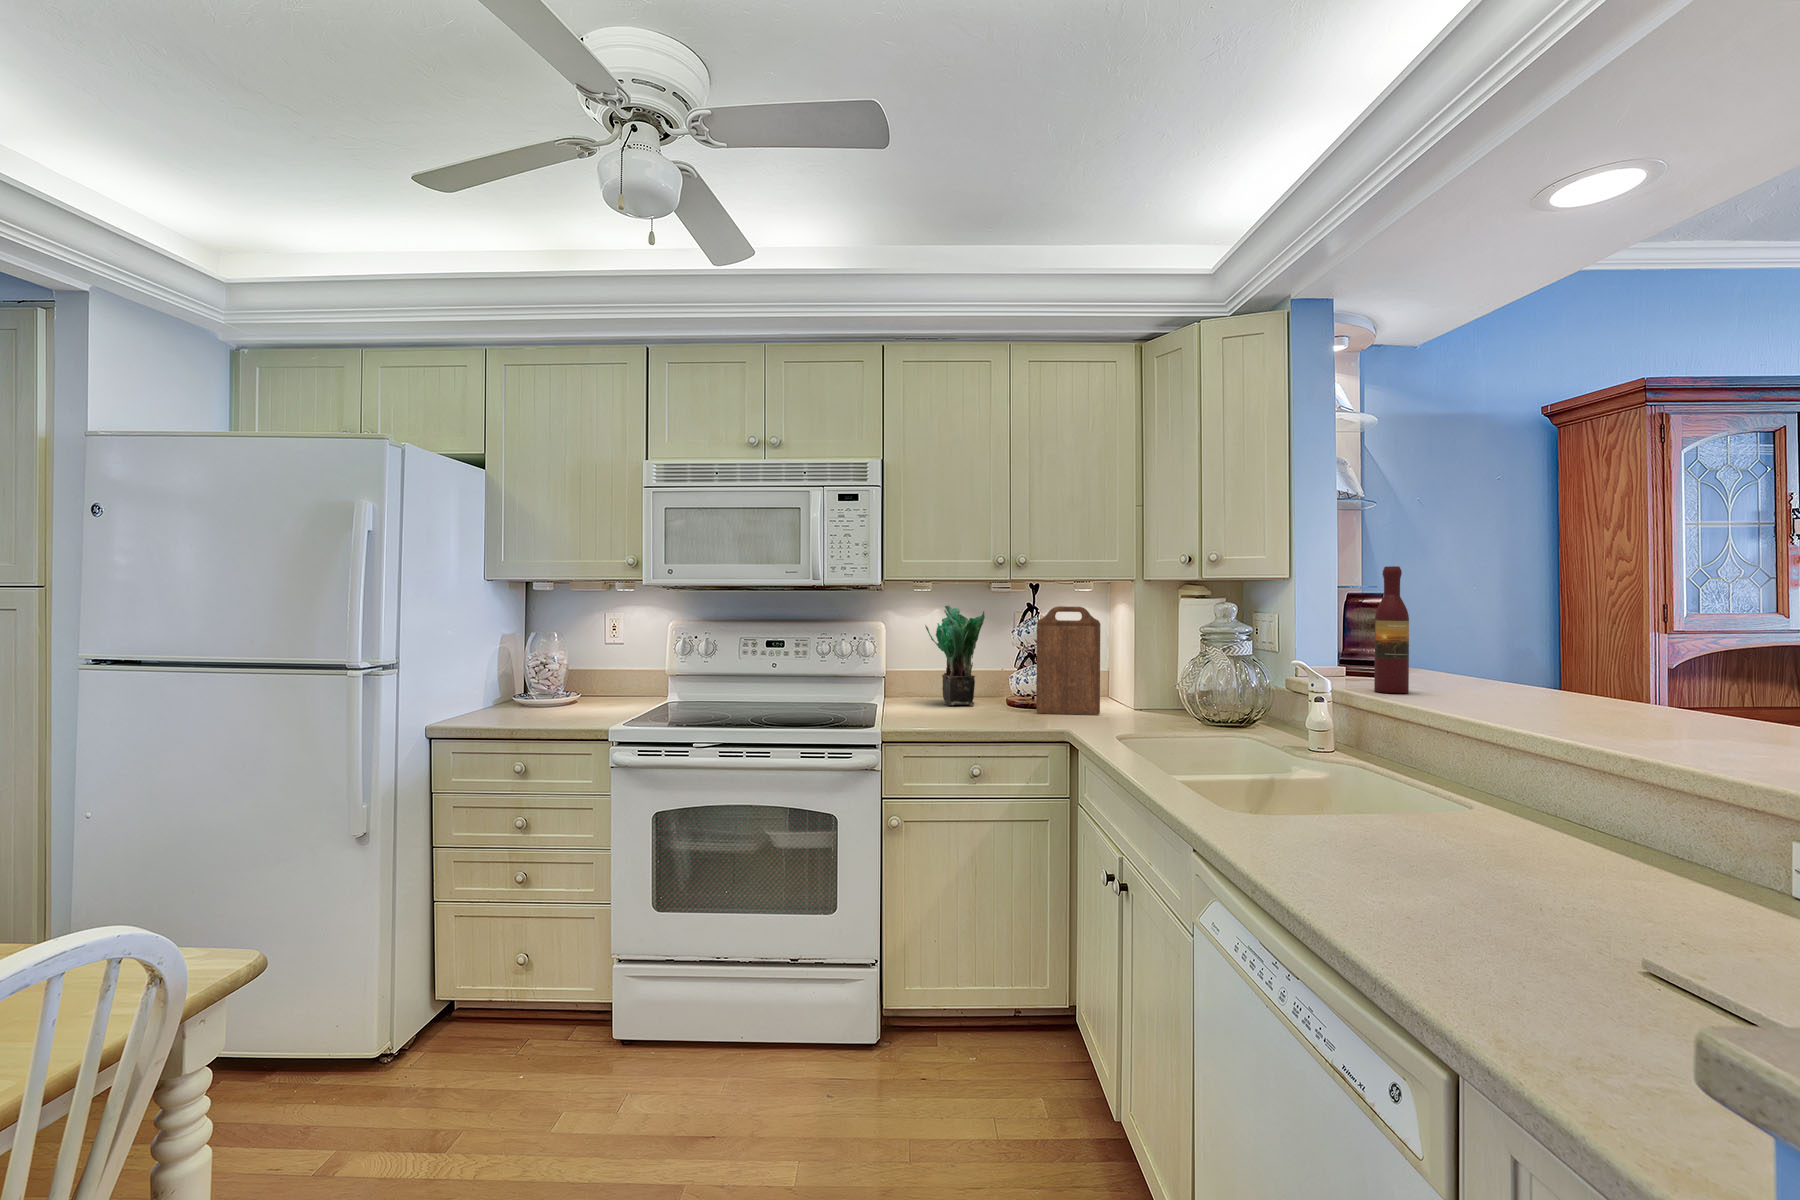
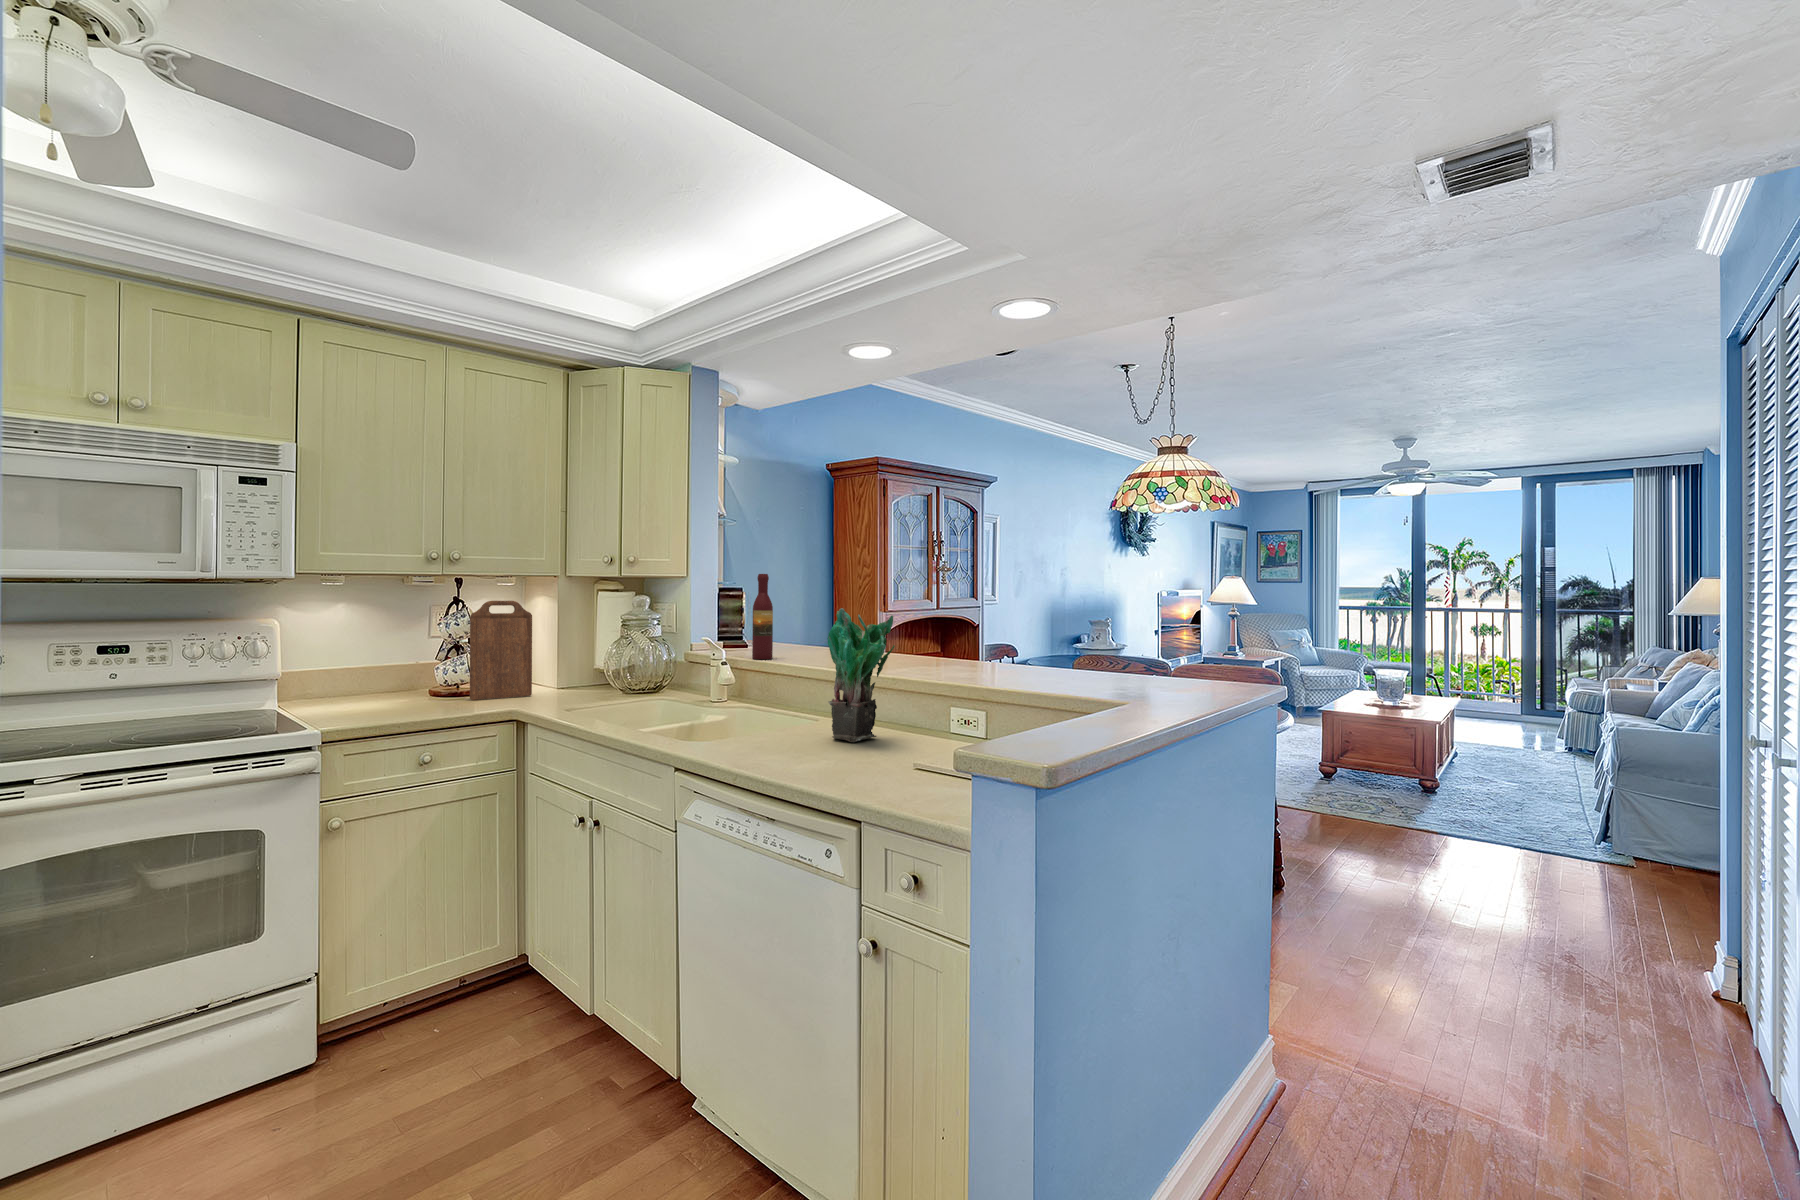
potted plant: present [925,605,985,705] -> present [827,608,895,742]

